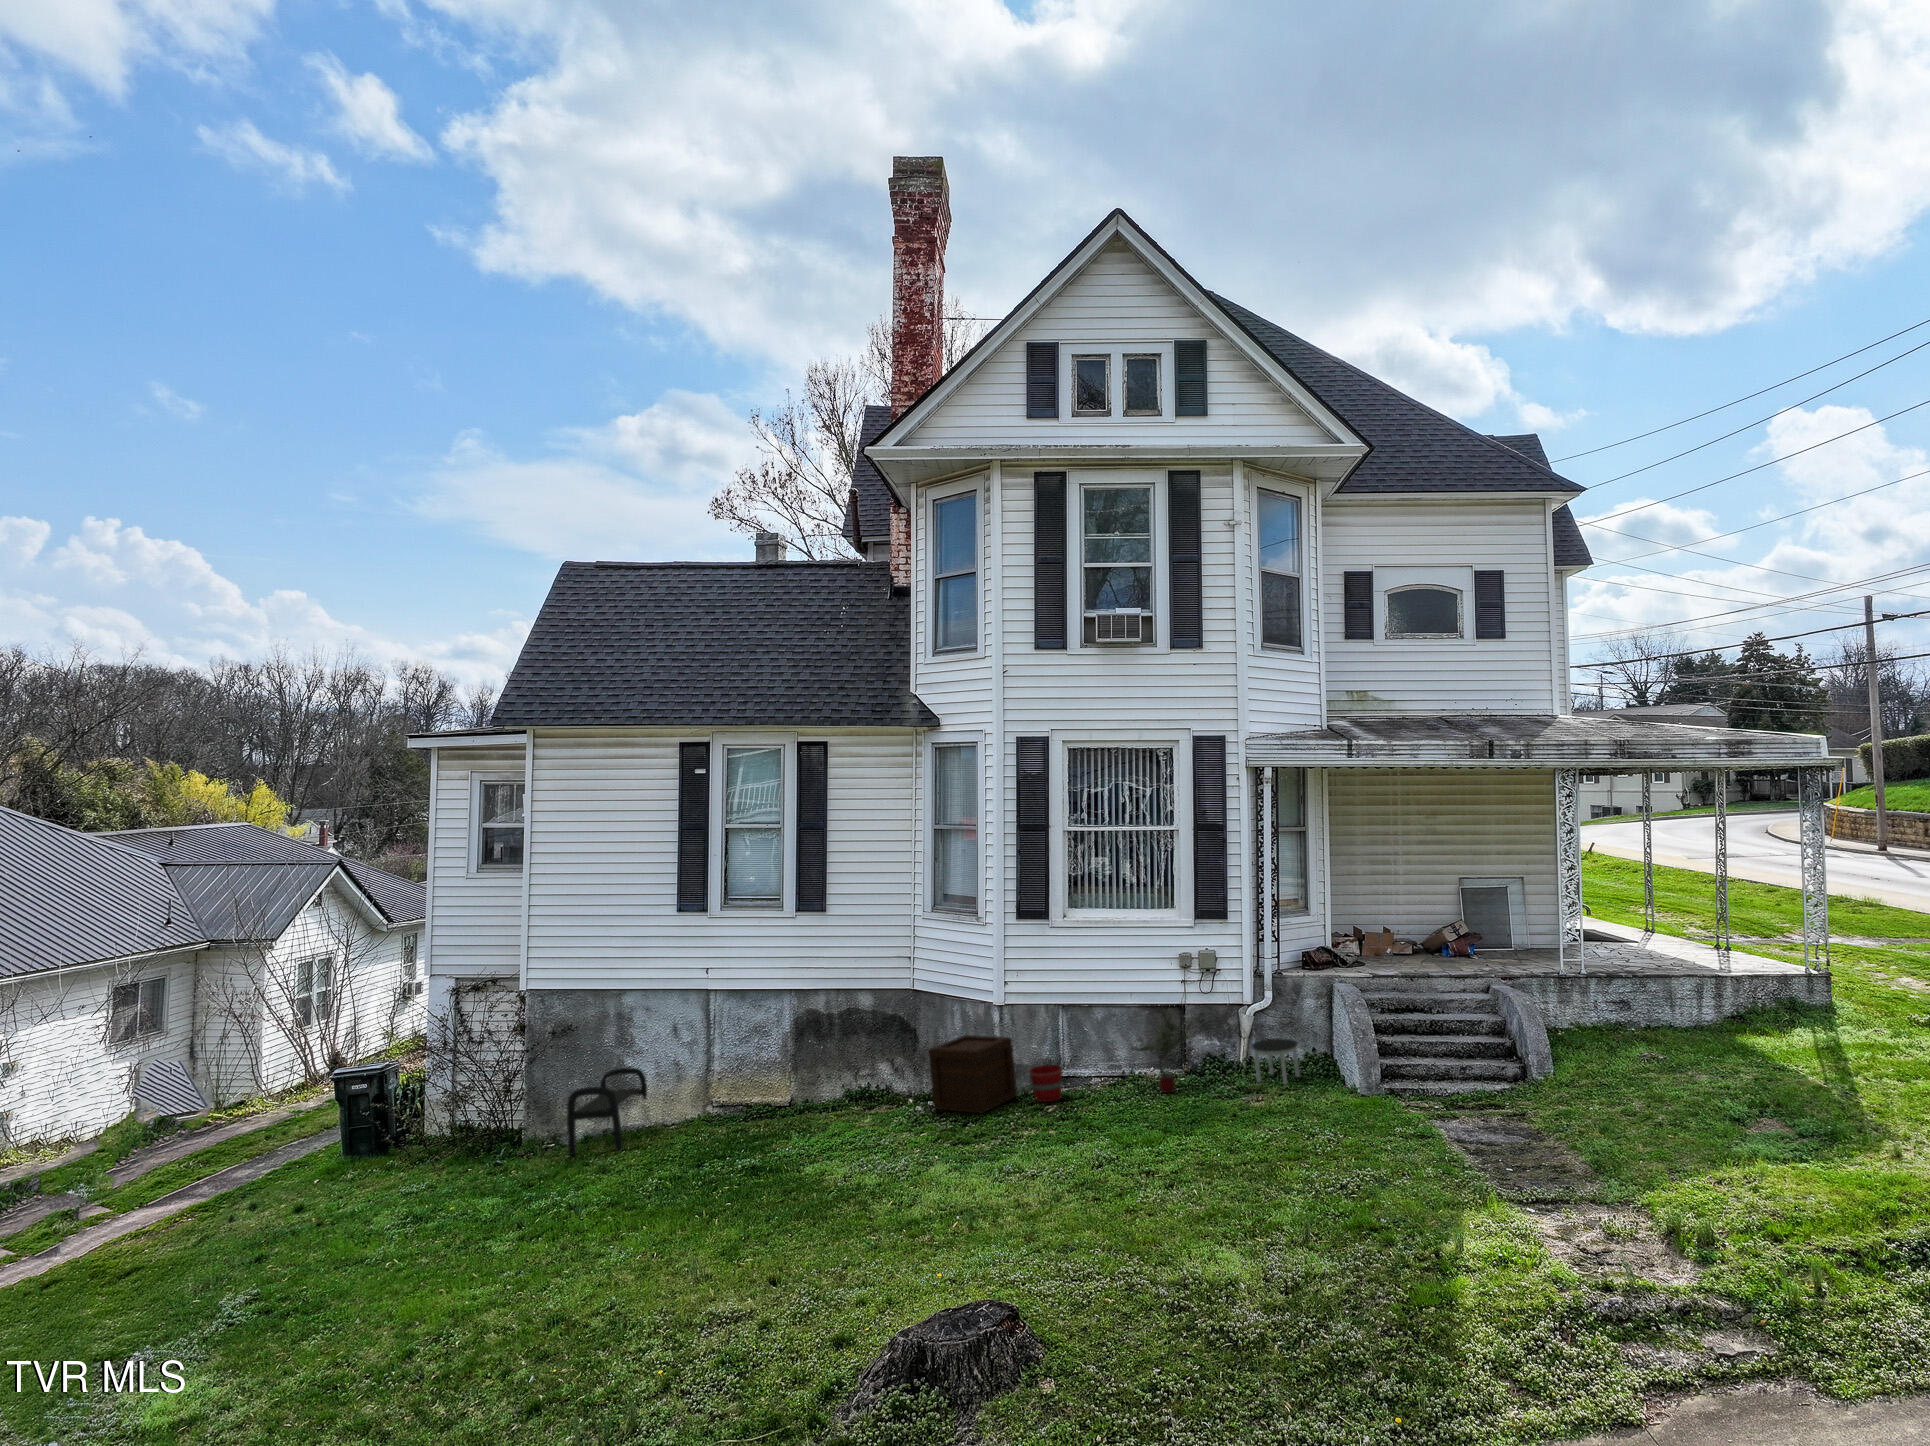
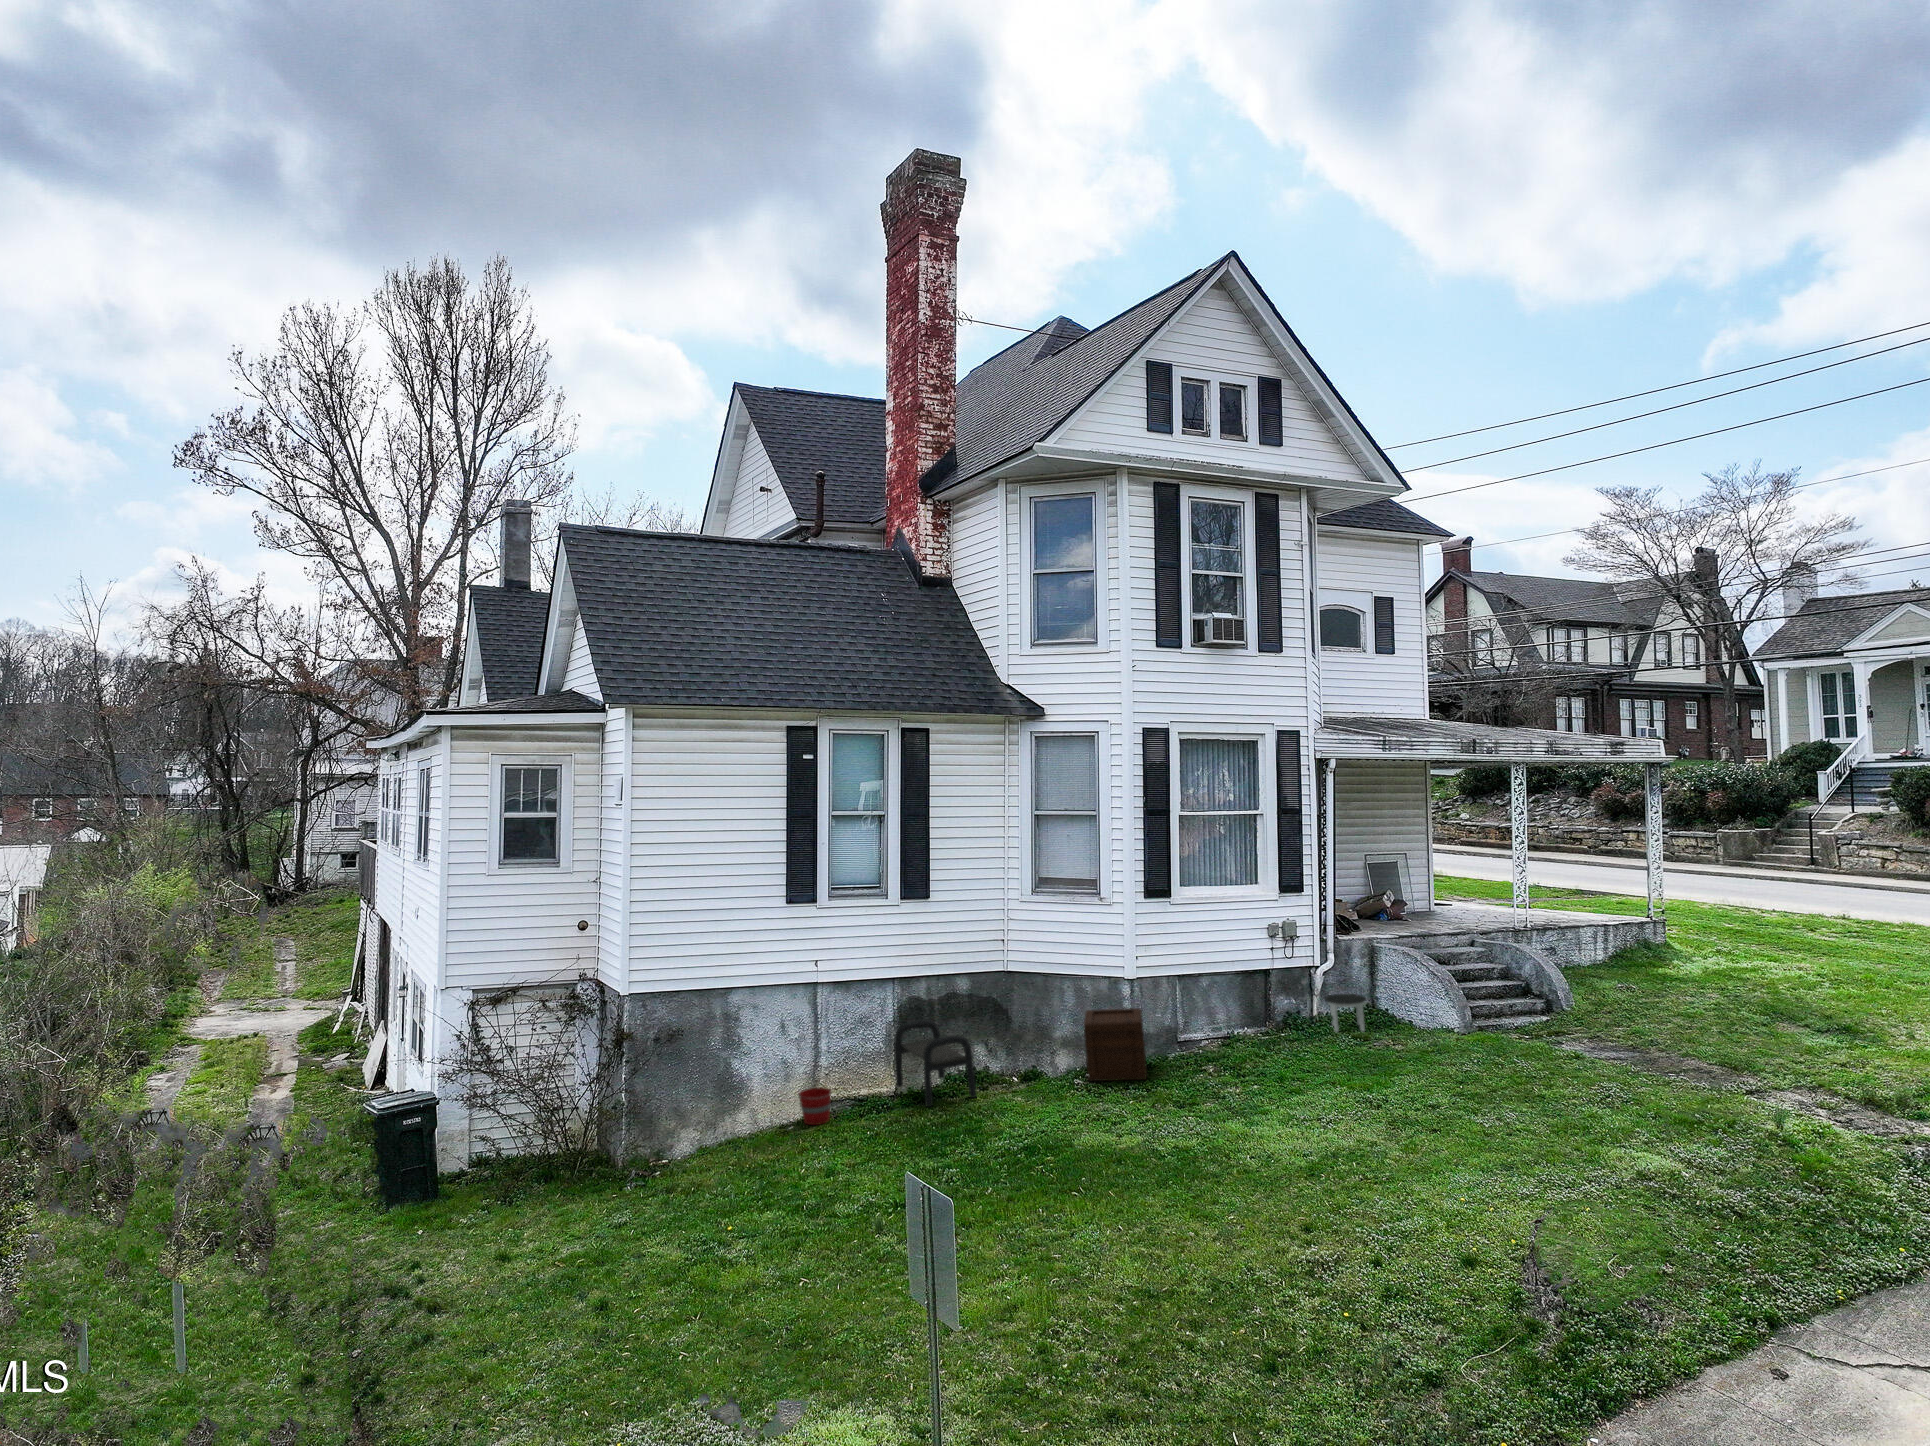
potted tree: present [1132,1008,1195,1093] -> none [1245,971,1298,1047]
bucket: present [1029,1065,1062,1102] -> present [799,1087,831,1125]
bench: present [567,1068,647,1155] -> present [894,1020,977,1107]

